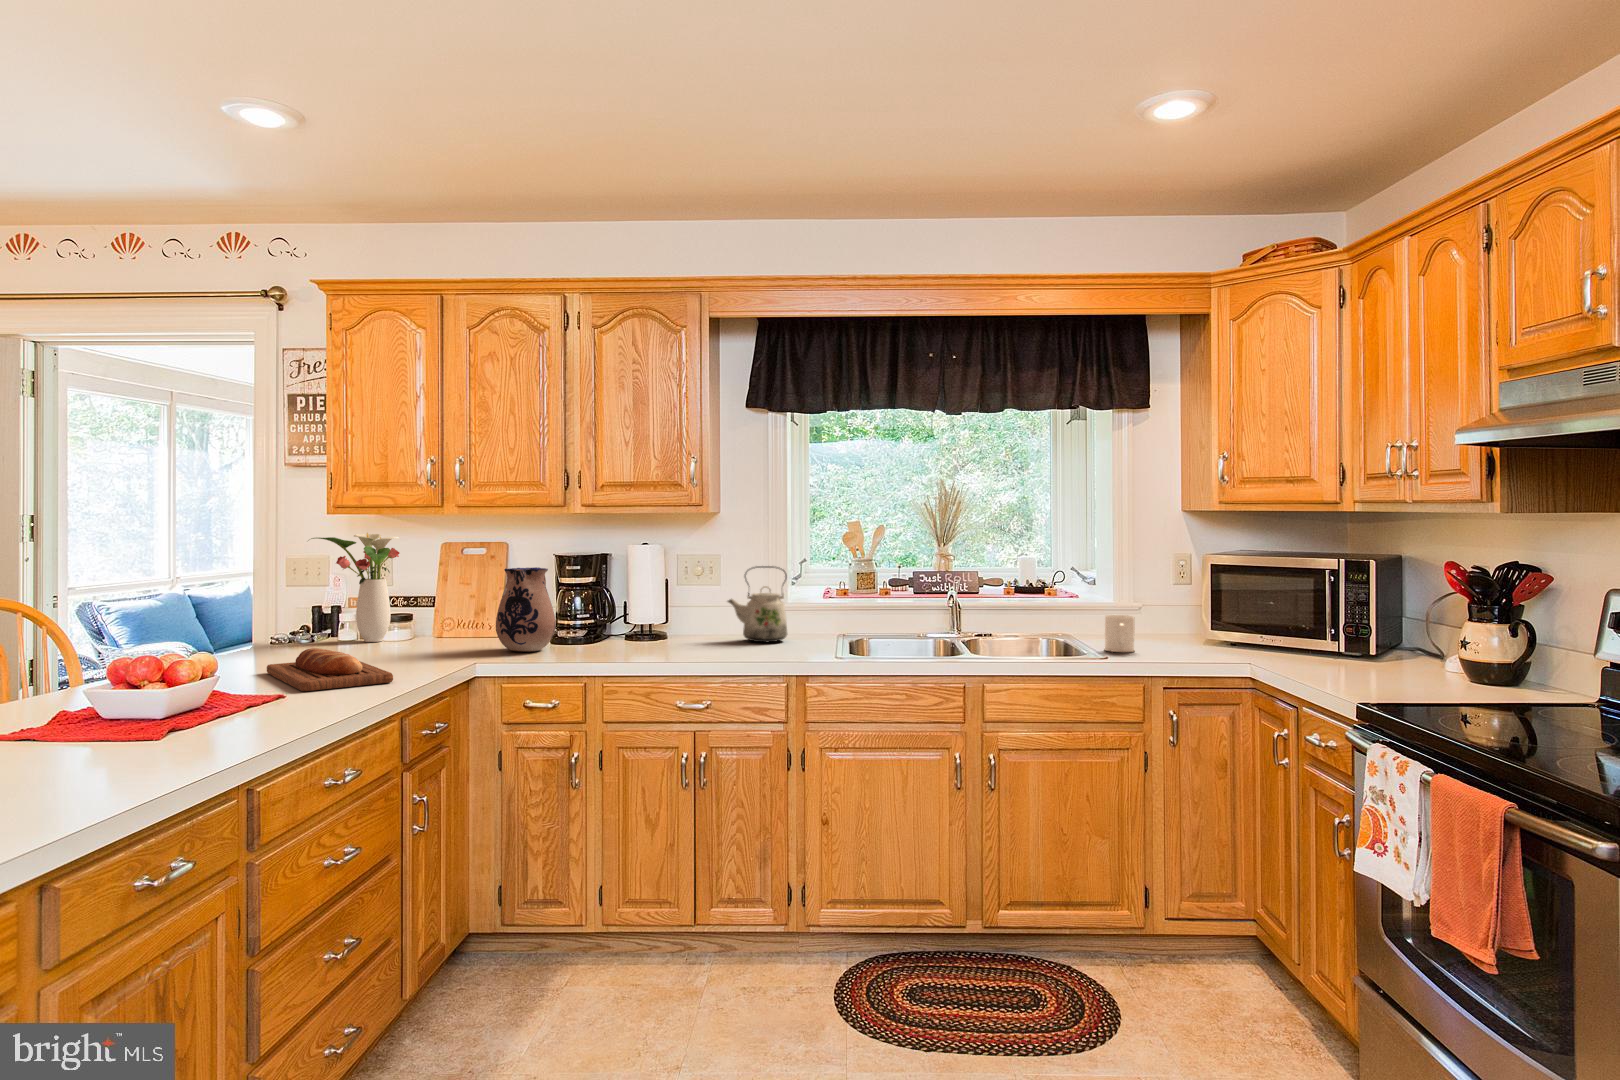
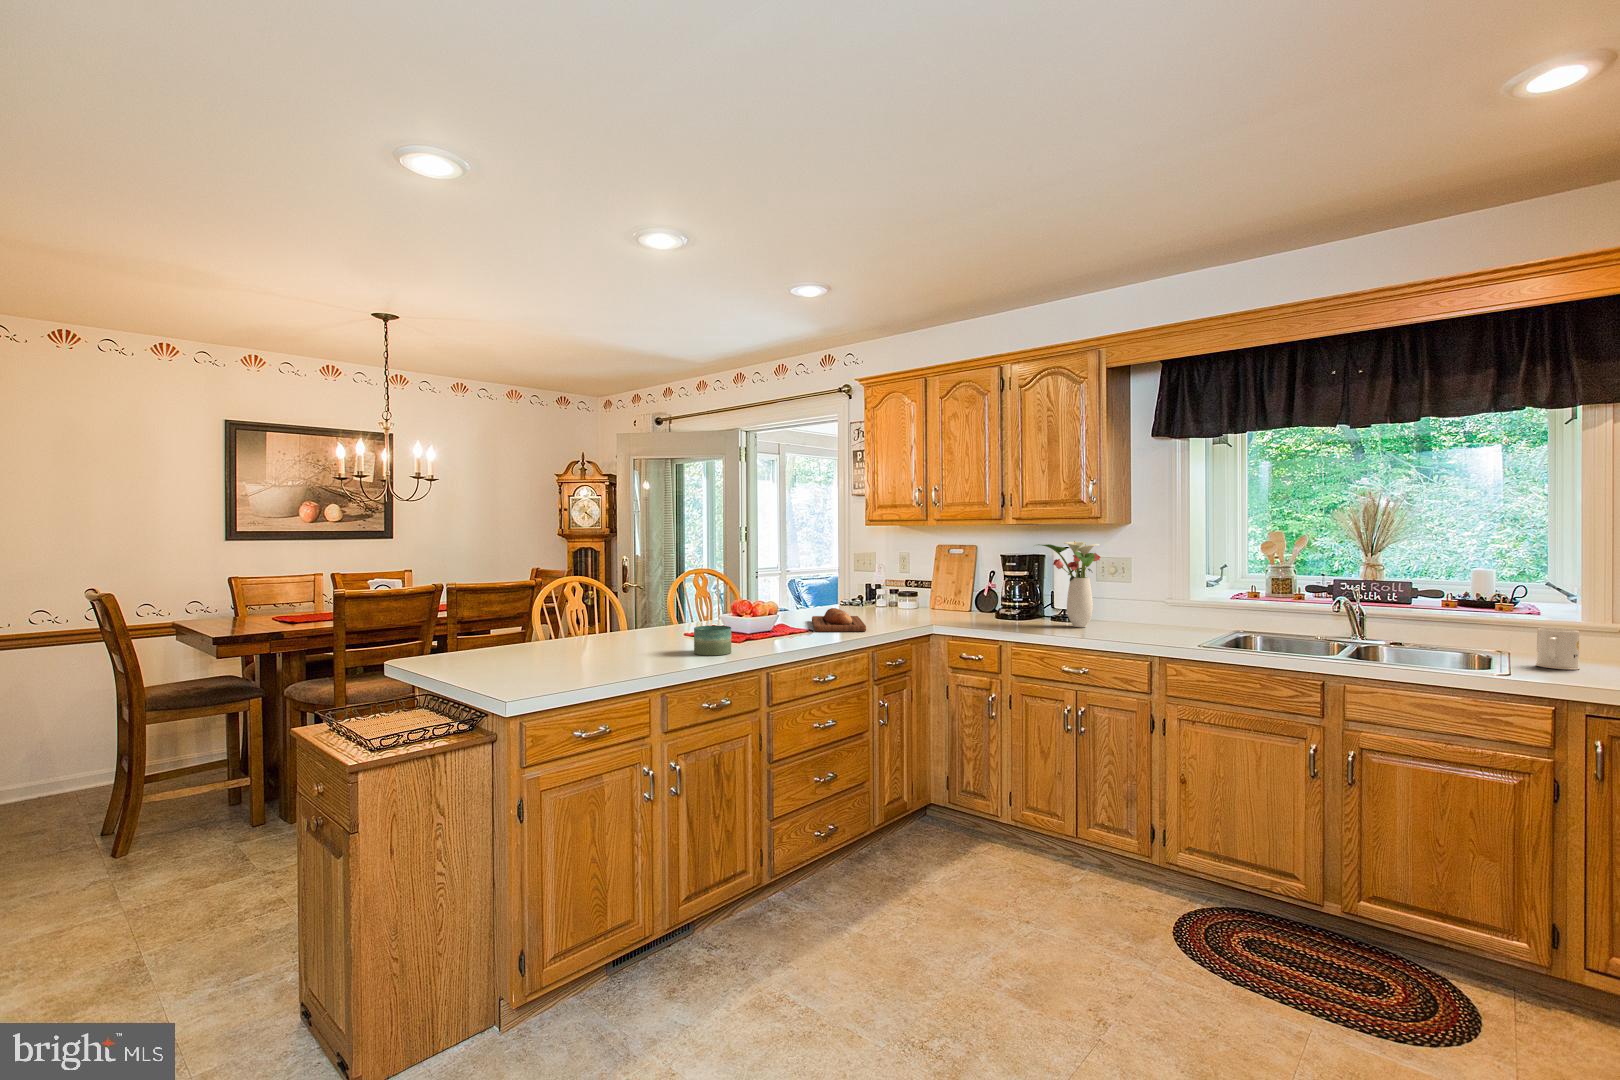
flower arrangement: present [311,533,400,642] -> present [1038,541,1100,627]
kettle: present [728,566,787,642] -> none [1133,566,1187,630]
ceramic pitcher: present [496,567,556,652] -> none [952,563,993,621]
candle: none [95,703,186,768] -> present [694,625,731,655]

